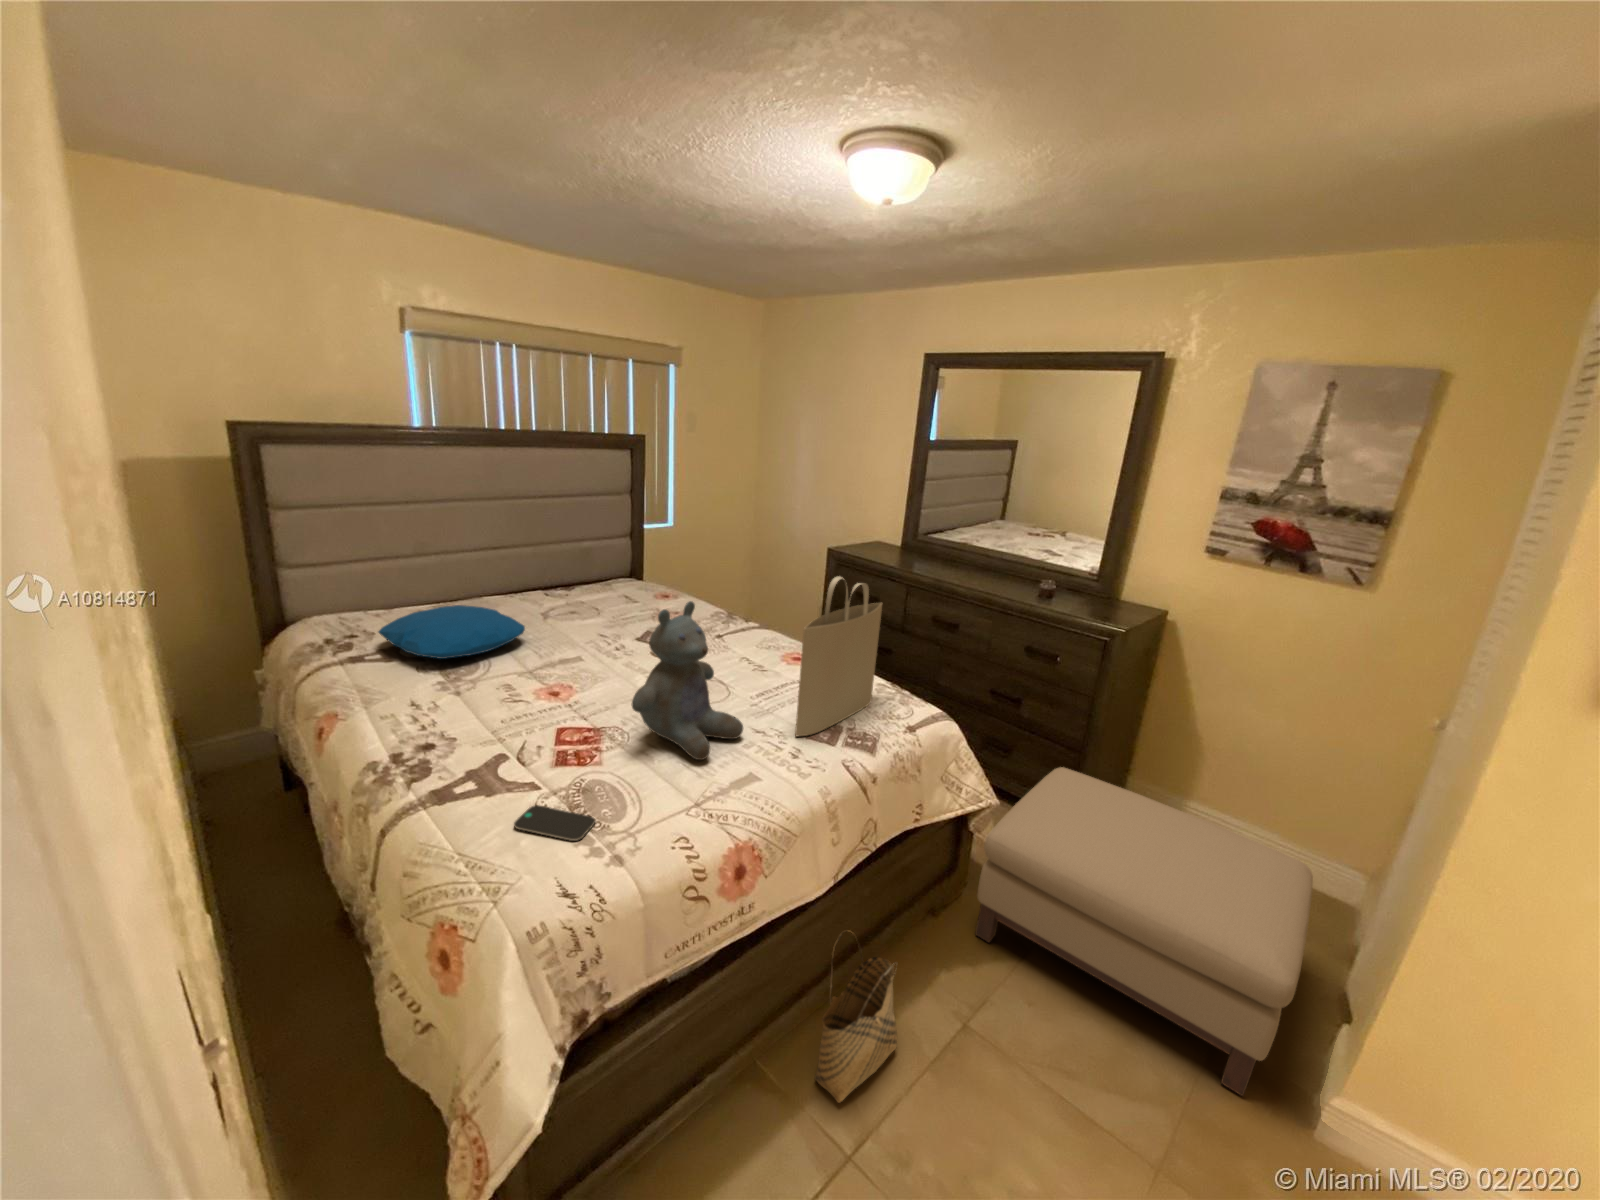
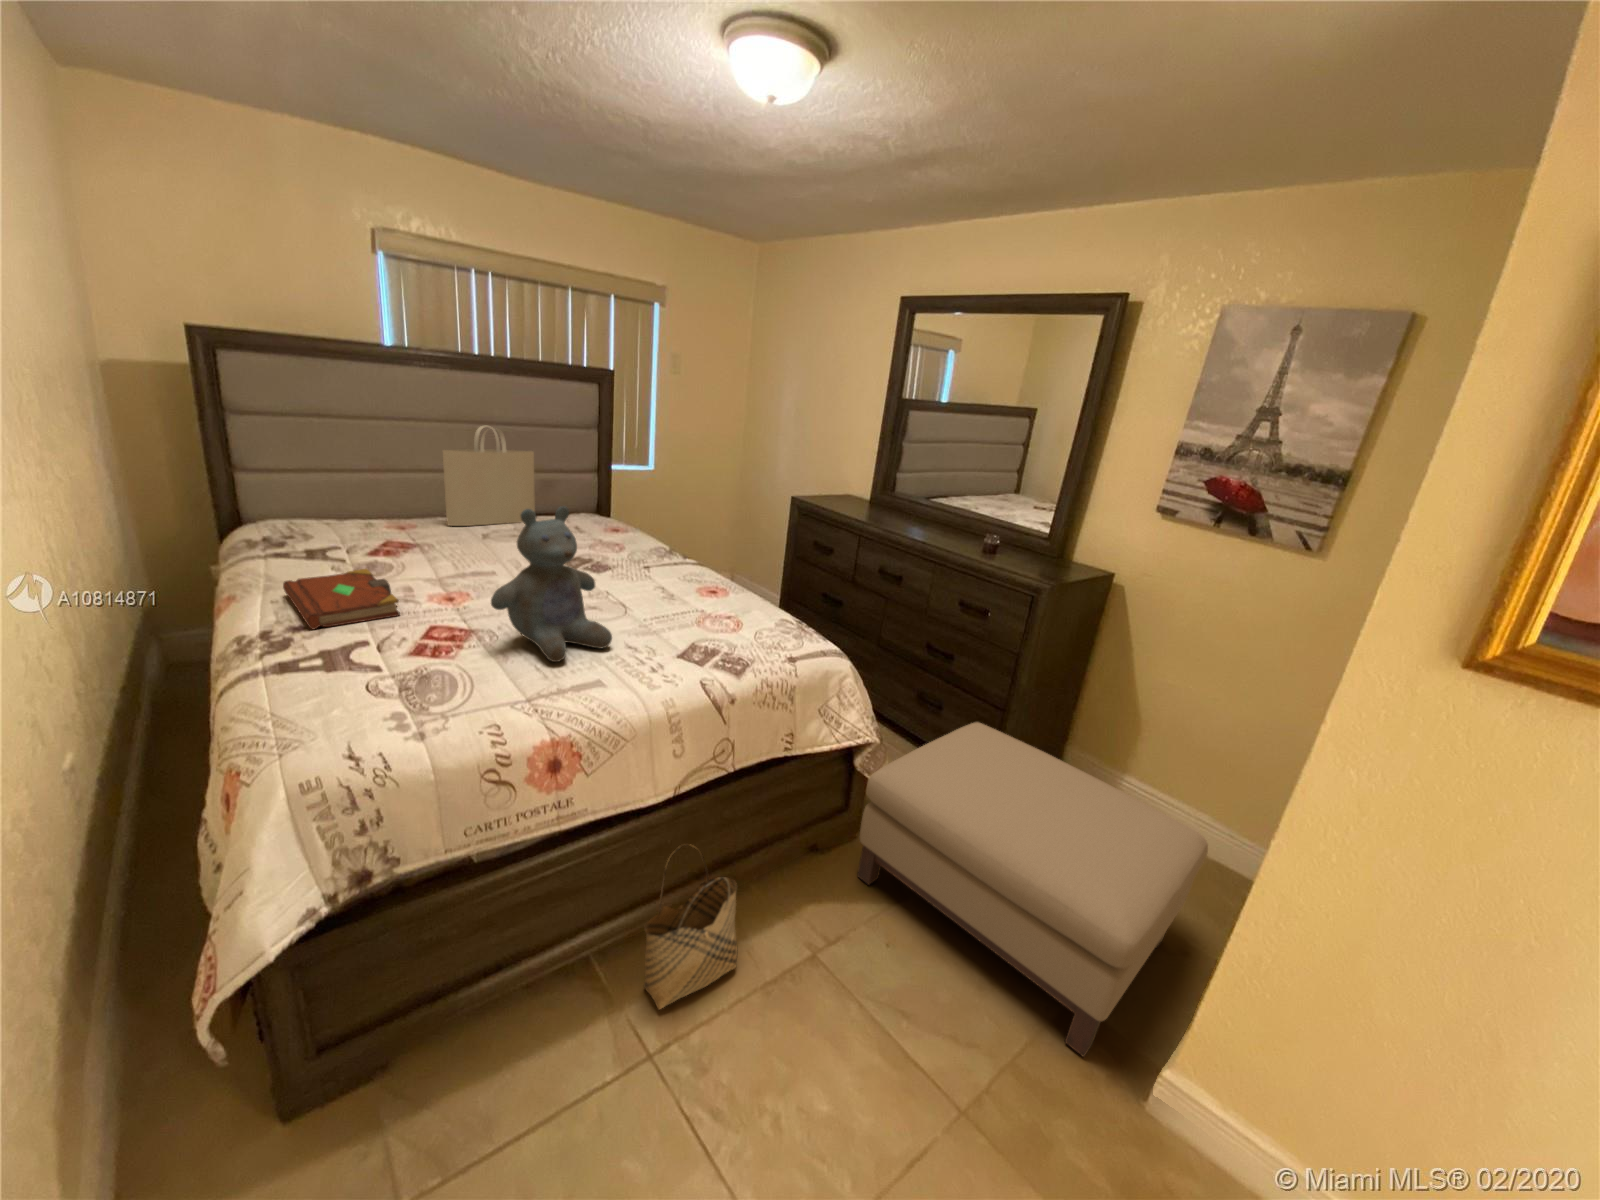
tote bag: present [795,577,882,736] -> present [443,426,535,526]
pillow: present [379,605,525,659] -> none [310,515,454,560]
book: none [386,671,517,748] -> present [283,569,400,629]
smartphone: present [514,805,595,841] -> none [336,682,418,715]

